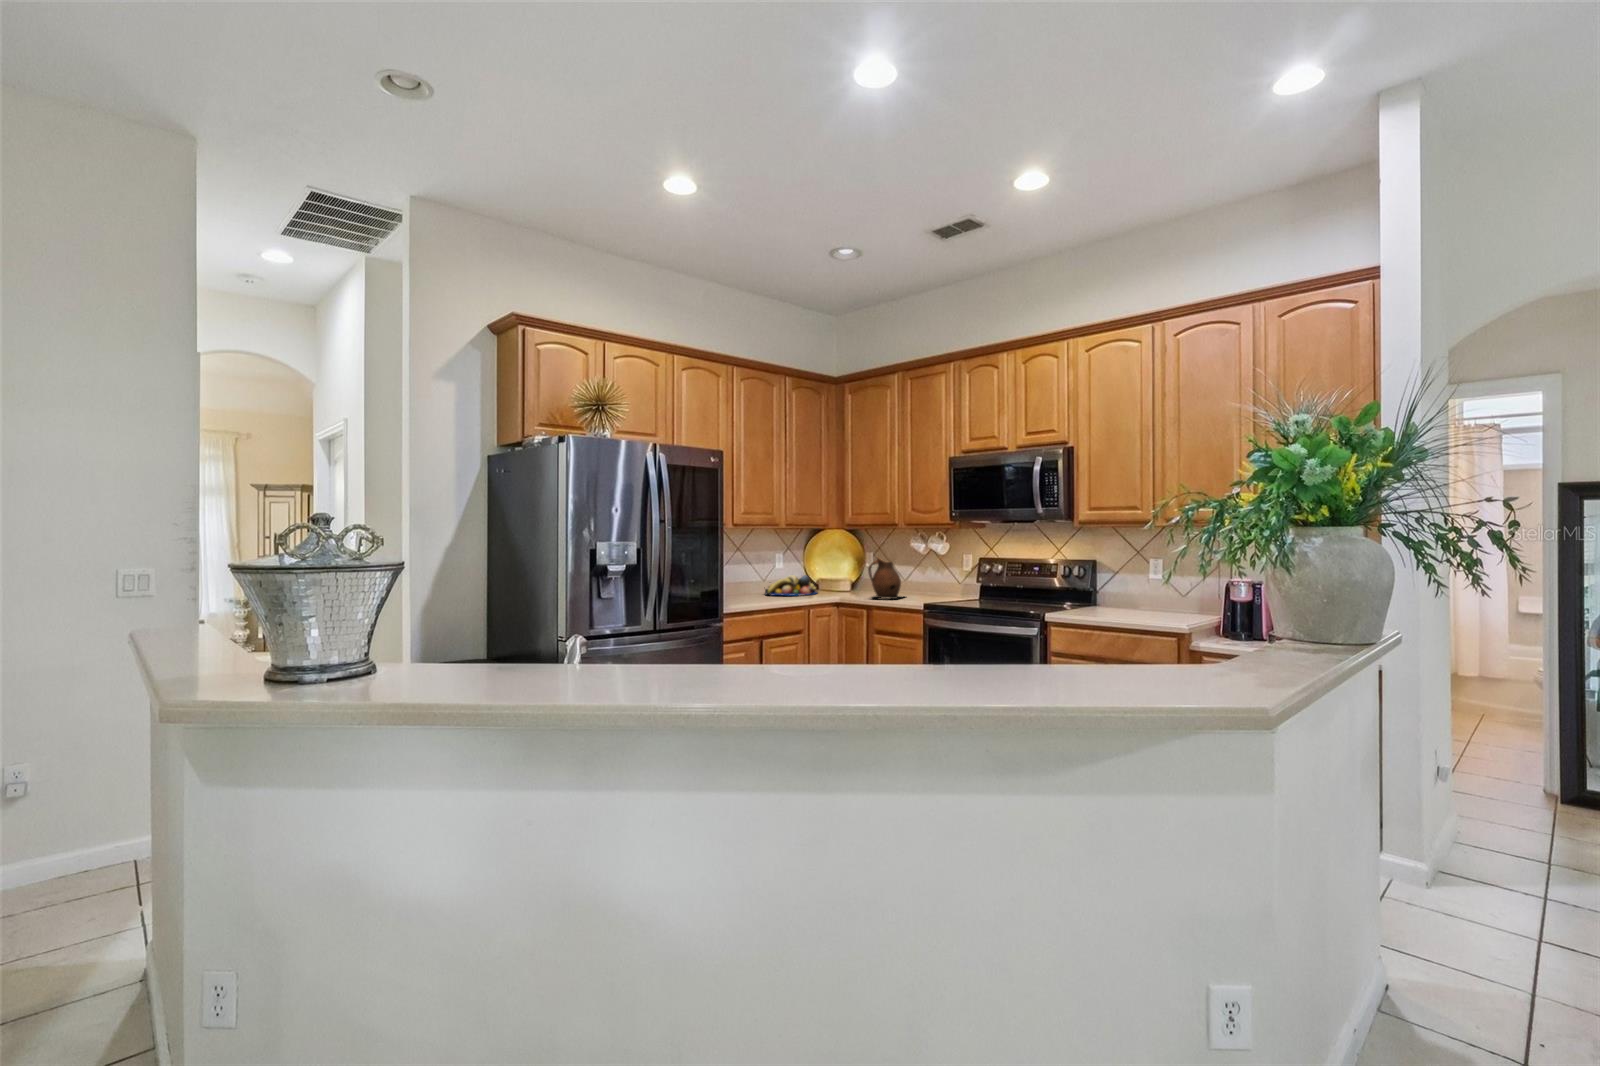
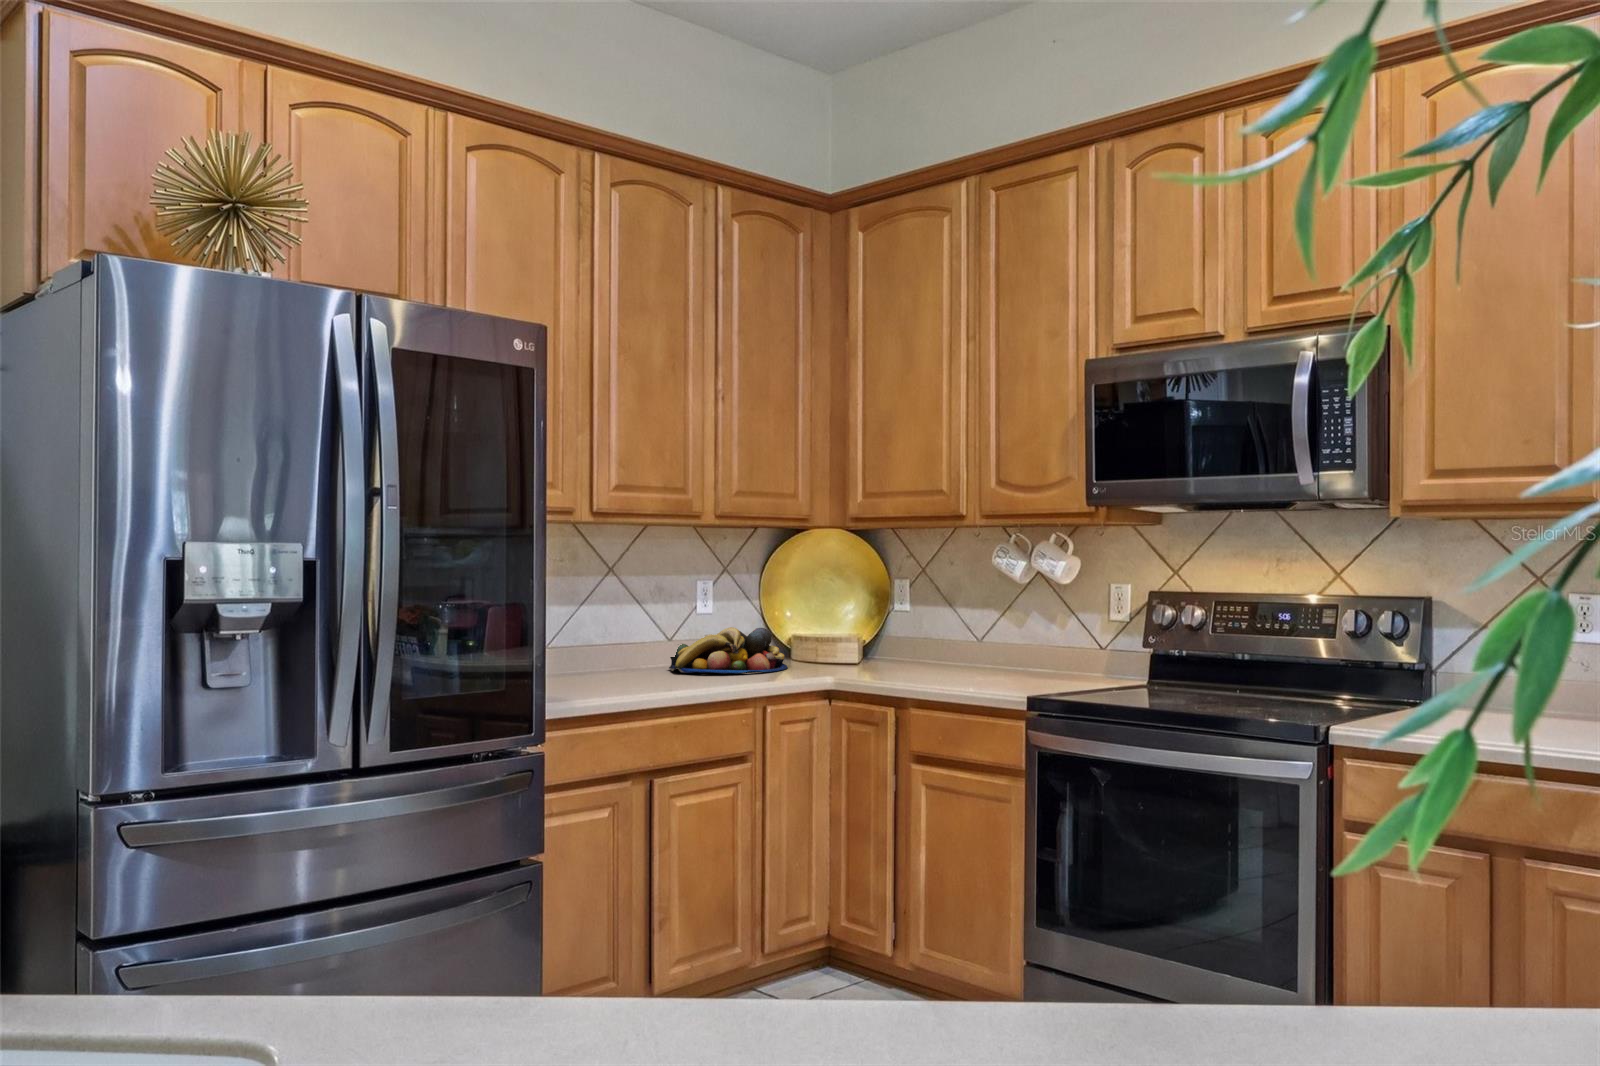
ceramic pitcher: present [868,557,902,599] -> none [899,587,986,684]

